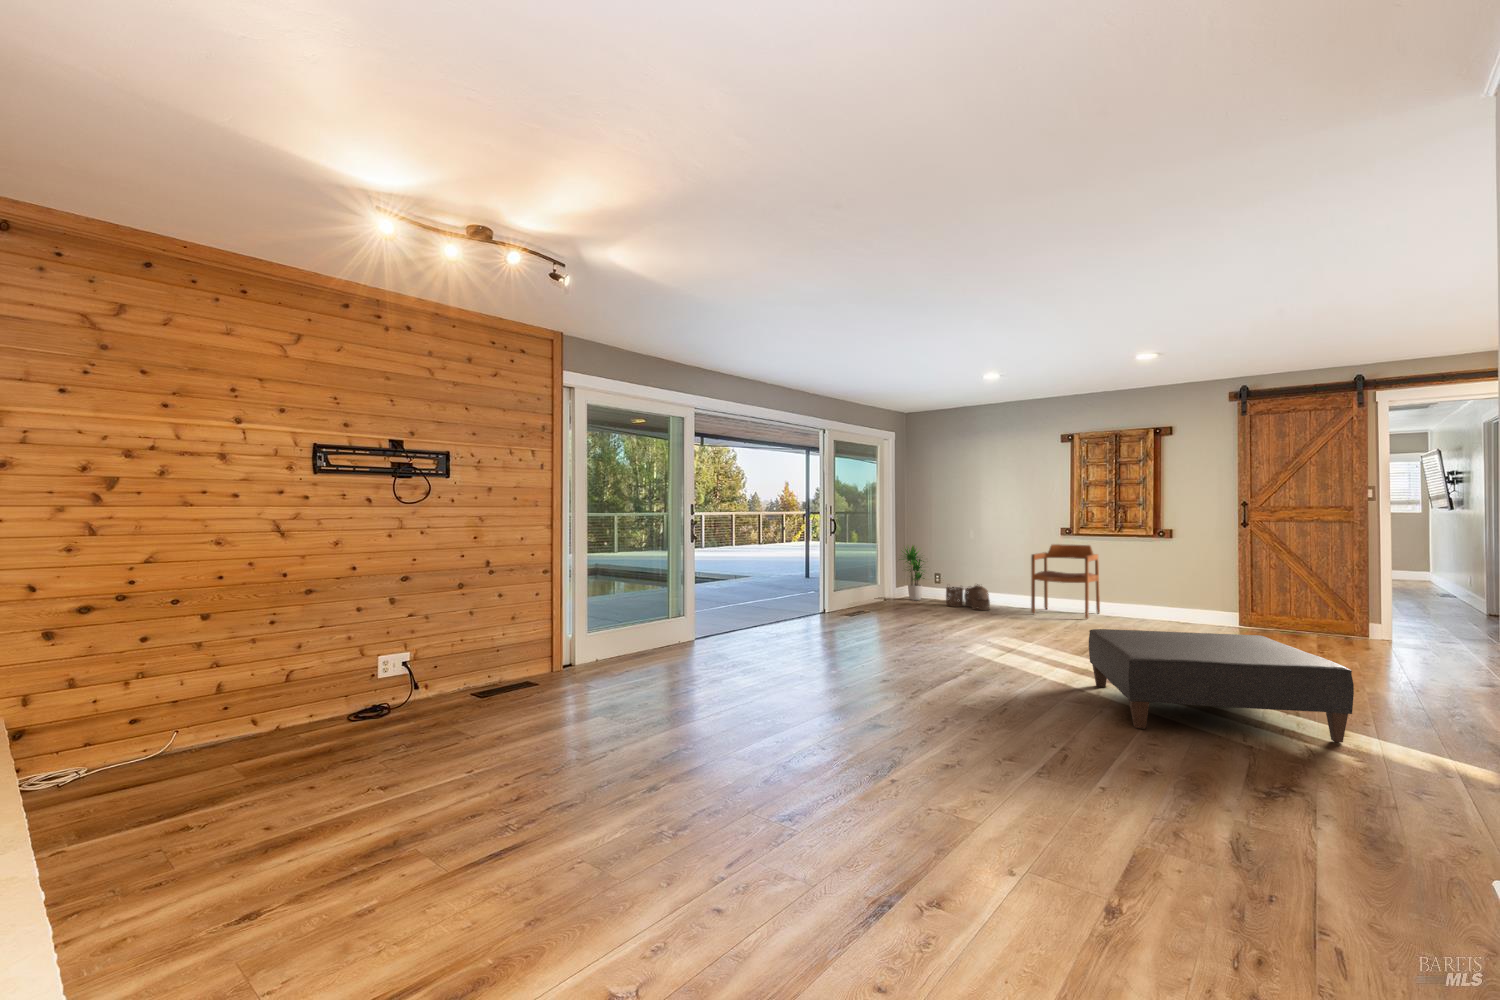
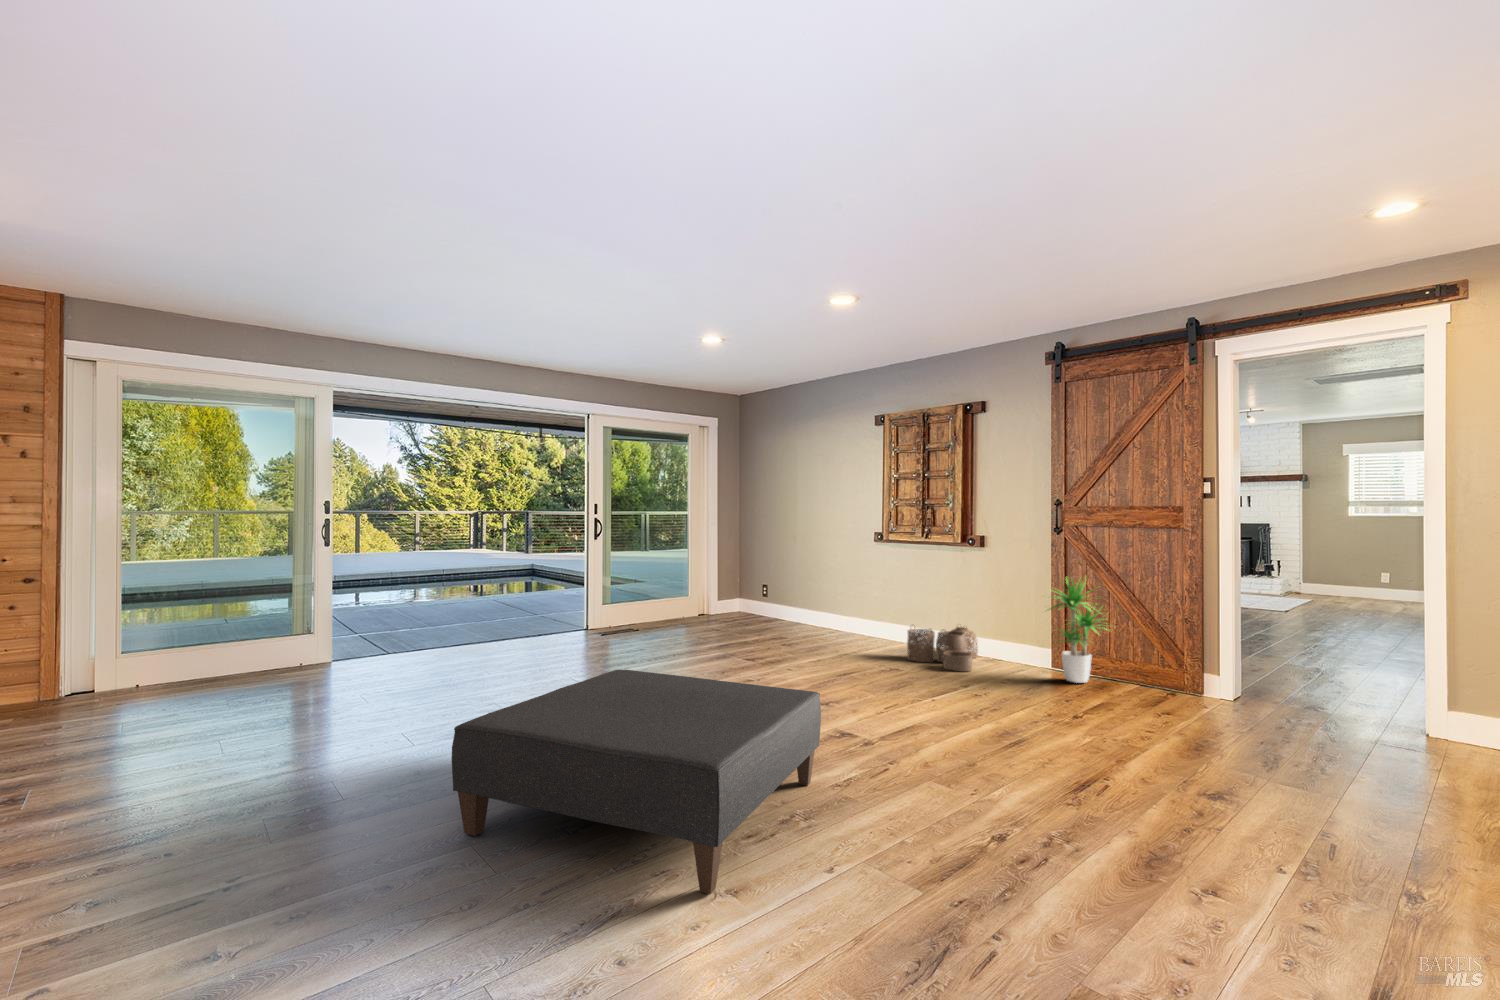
armchair: present [1031,544,1100,619] -> none [816,553,906,650]
potted plant: present [899,545,925,600] -> present [1049,578,1107,683]
woven basket: present [946,584,990,610] -> present [907,627,978,671]

